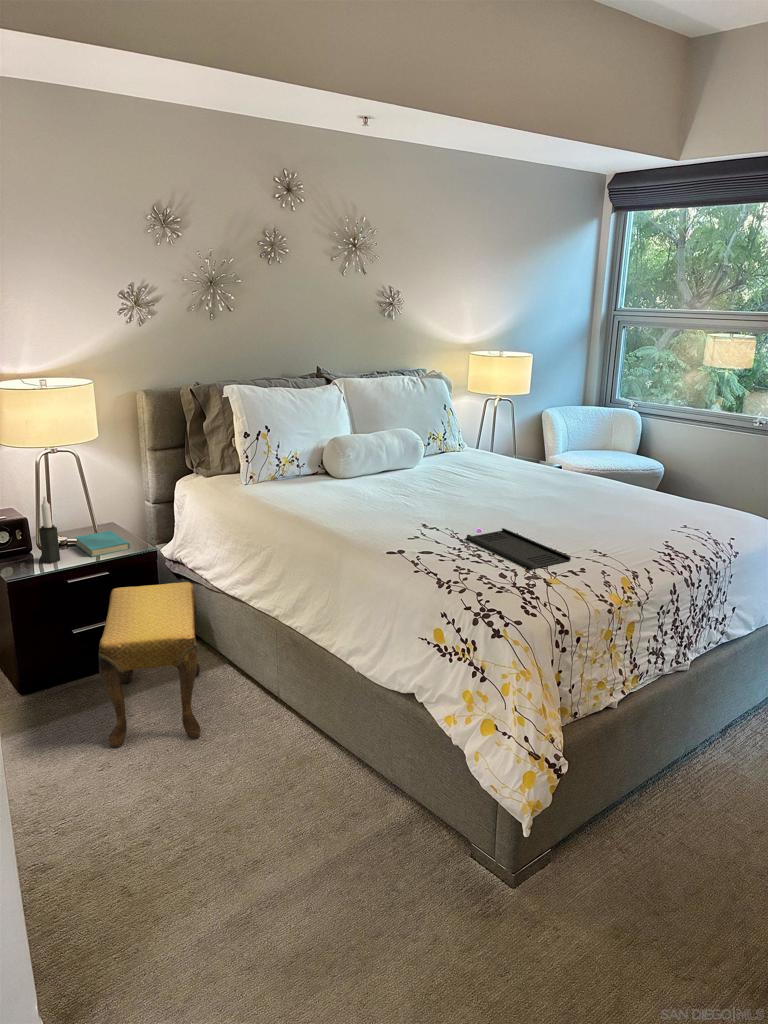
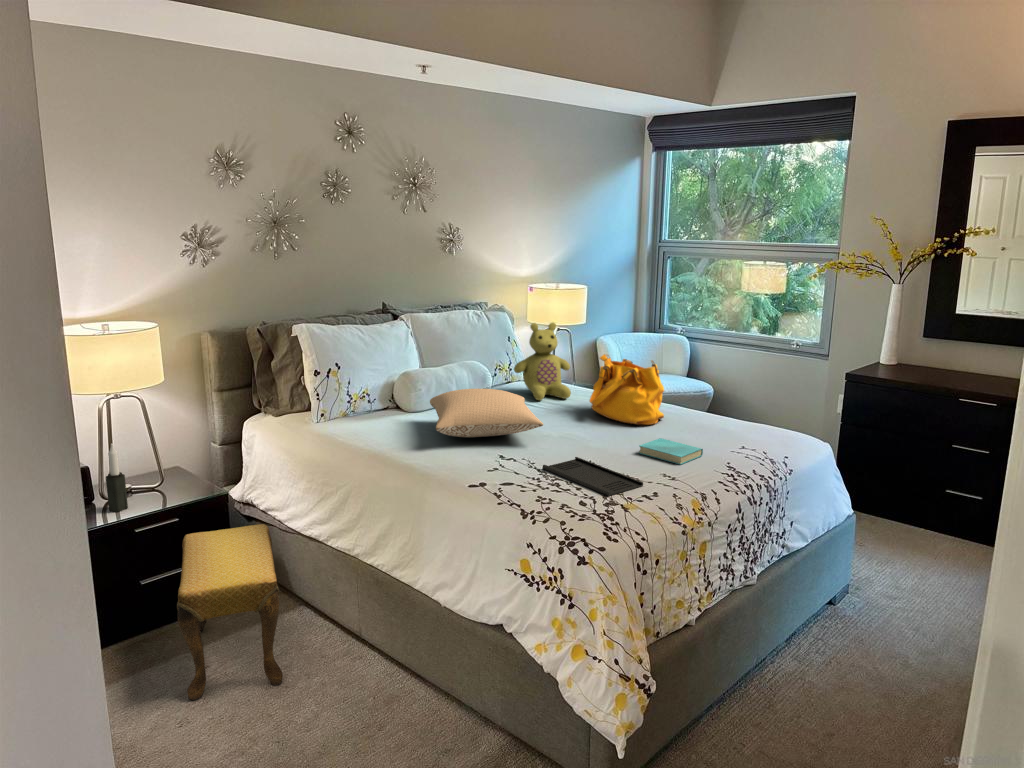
stuffed bear: none [449,390,508,471] -> present [514,322,571,400]
handbag: none [524,424,604,499] -> present [589,354,664,425]
pillow: none [358,455,472,504] -> present [430,389,543,437]
book: present [75,531,130,557] -> present [639,438,703,465]

